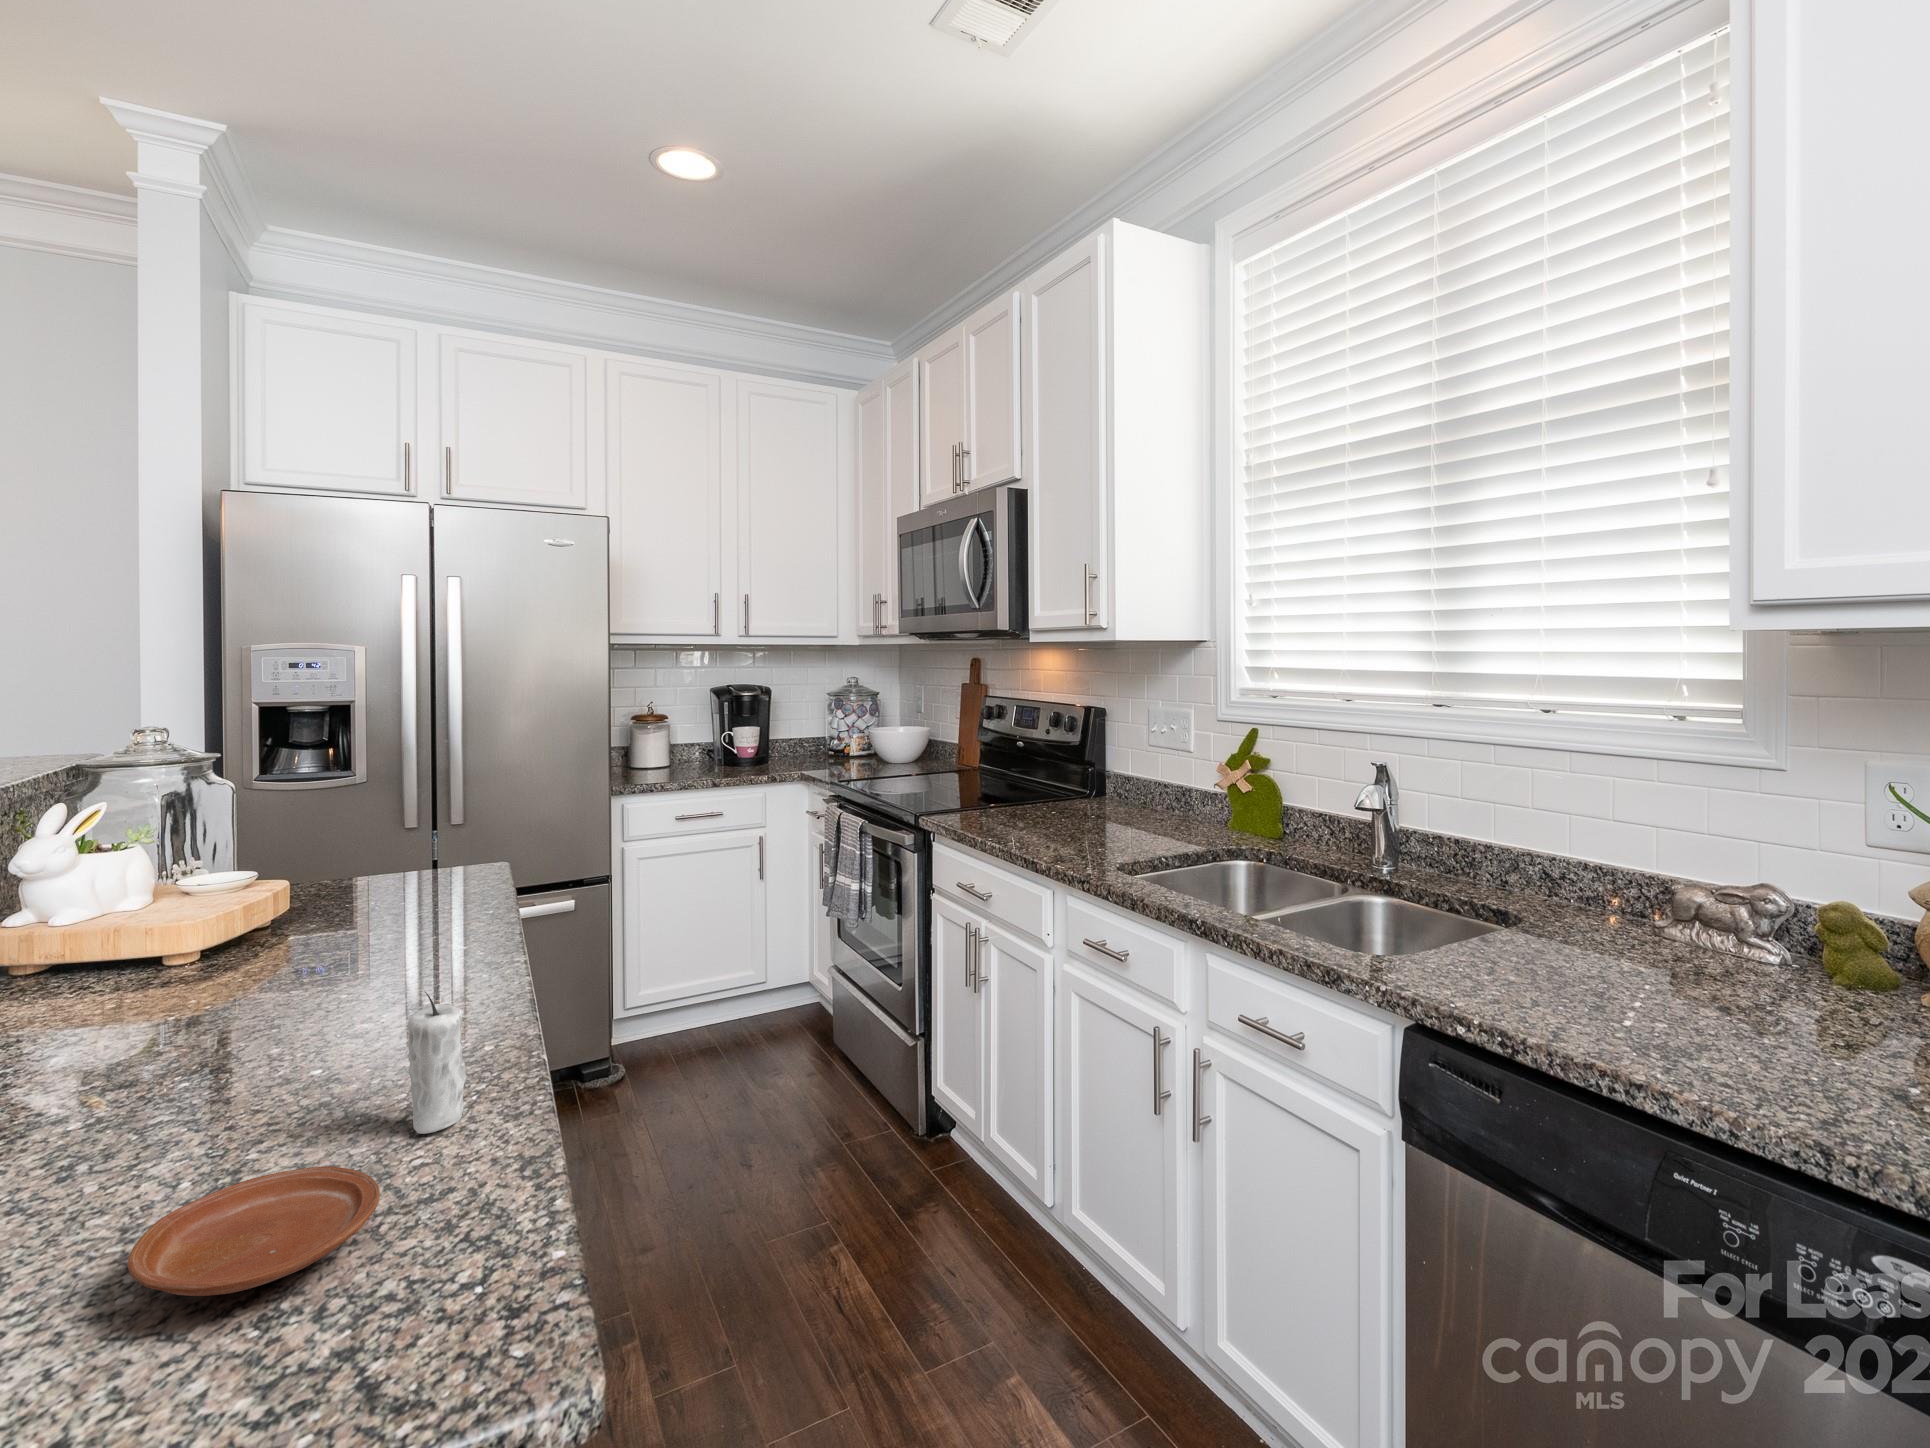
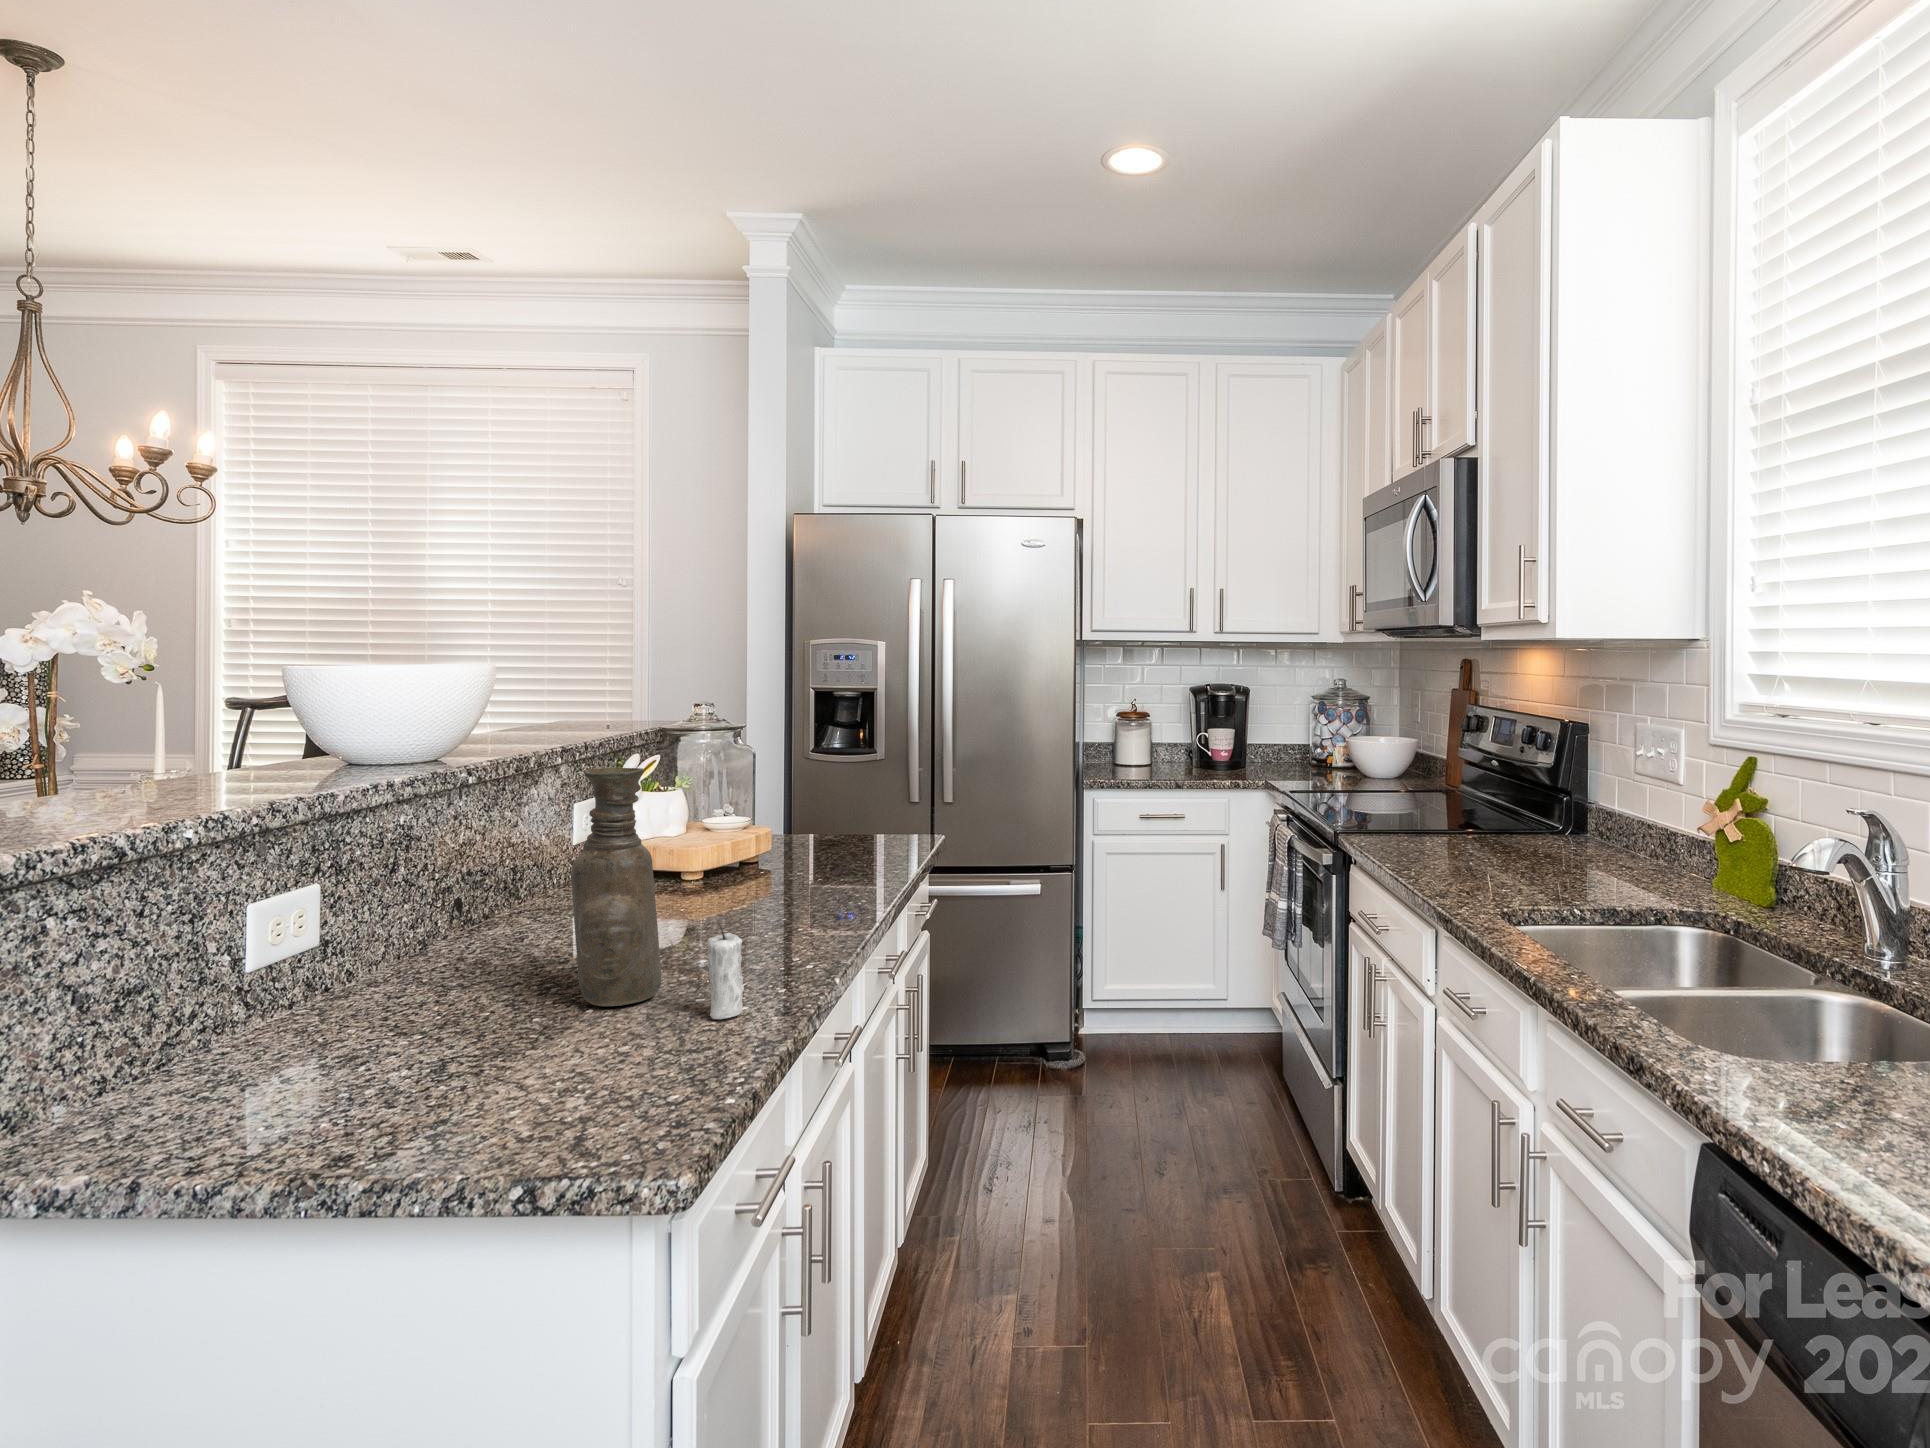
vase: none [119,776,290,1161] -> present [571,768,661,1006]
plate: present [127,1166,380,1296] -> none [526,1019,654,1075]

